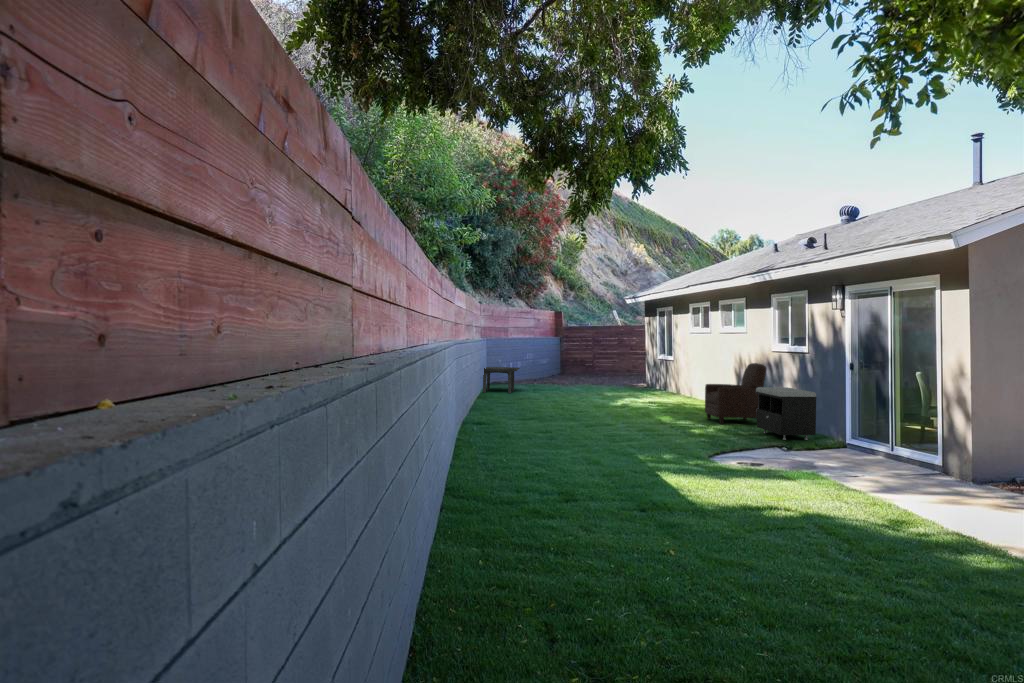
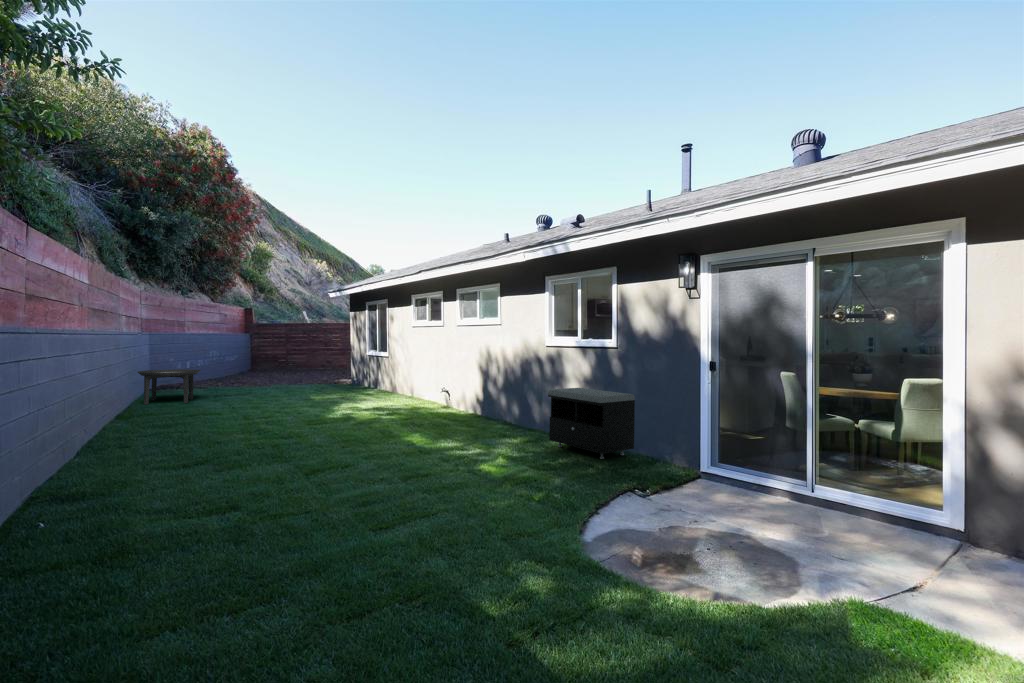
chair: present [705,363,766,424] -> none [462,359,537,436]

